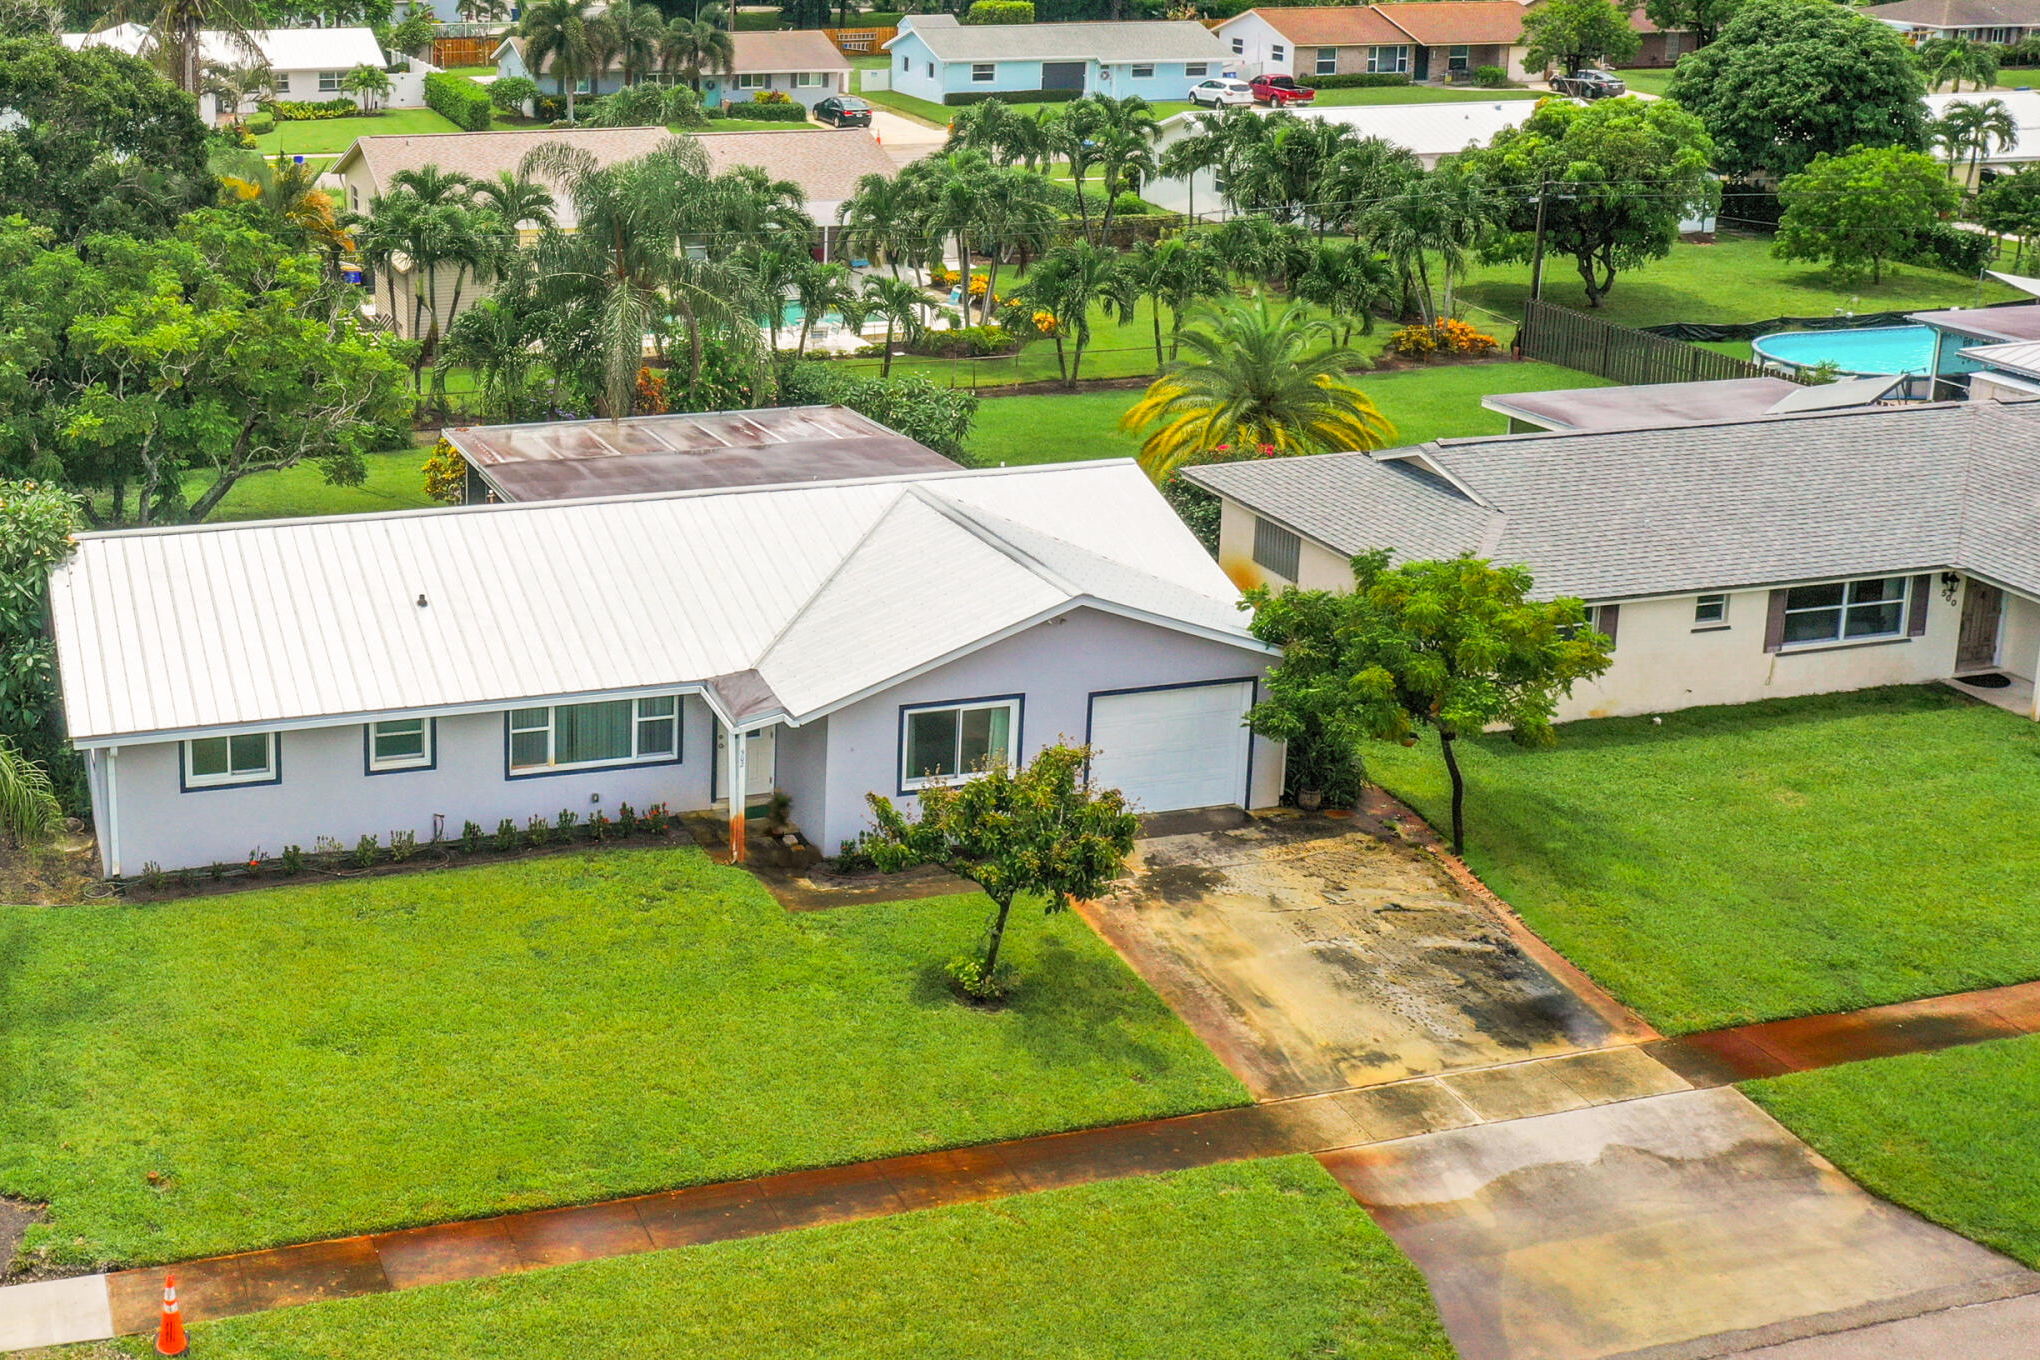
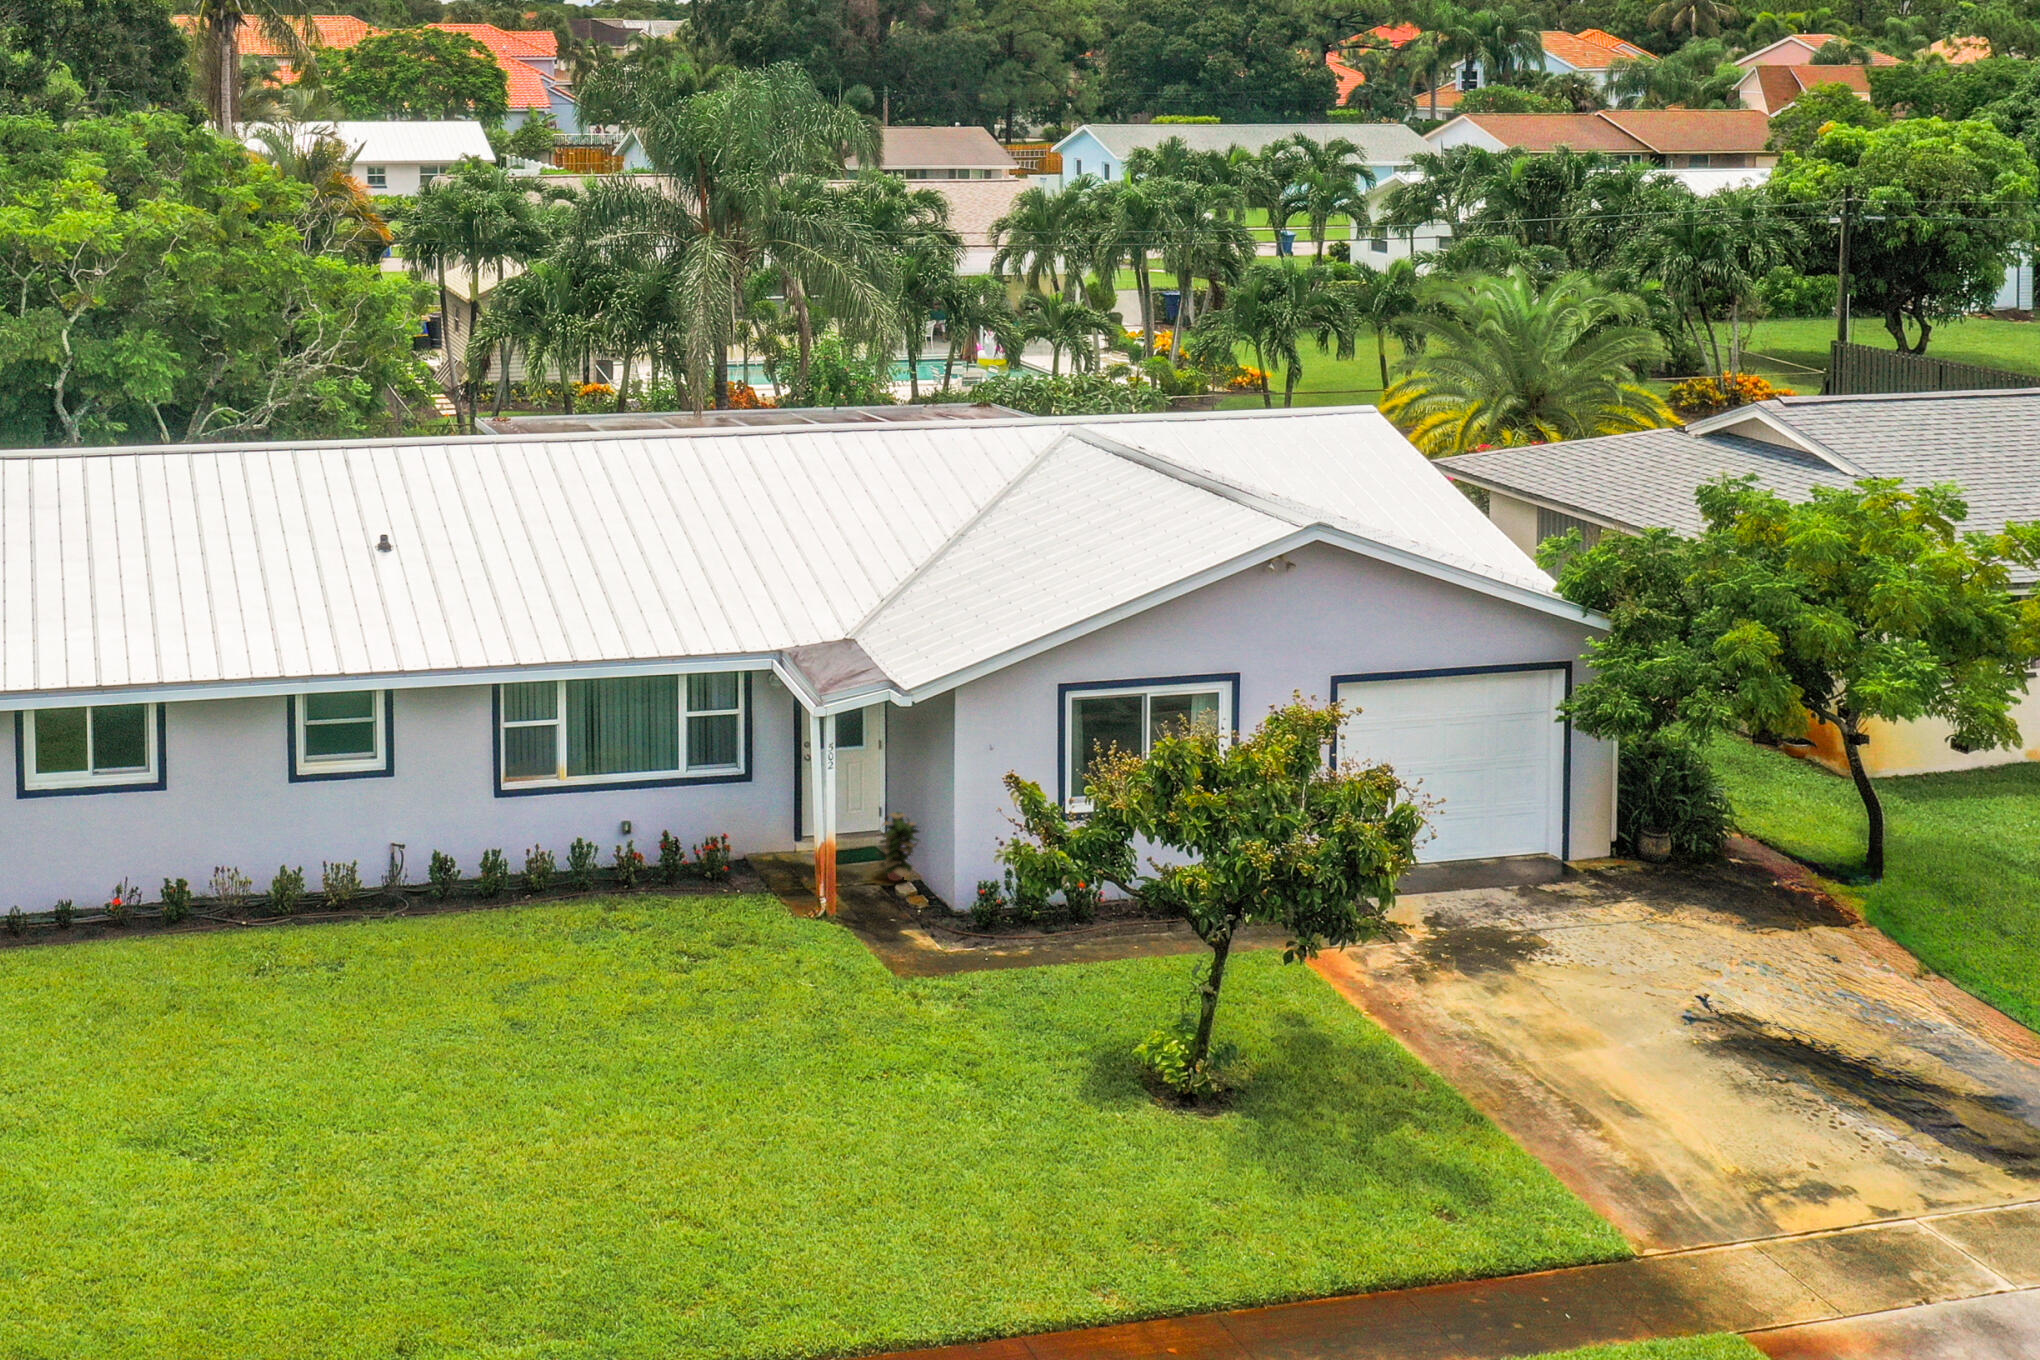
woven basket: present [776,843,822,877] -> none [886,884,954,932]

